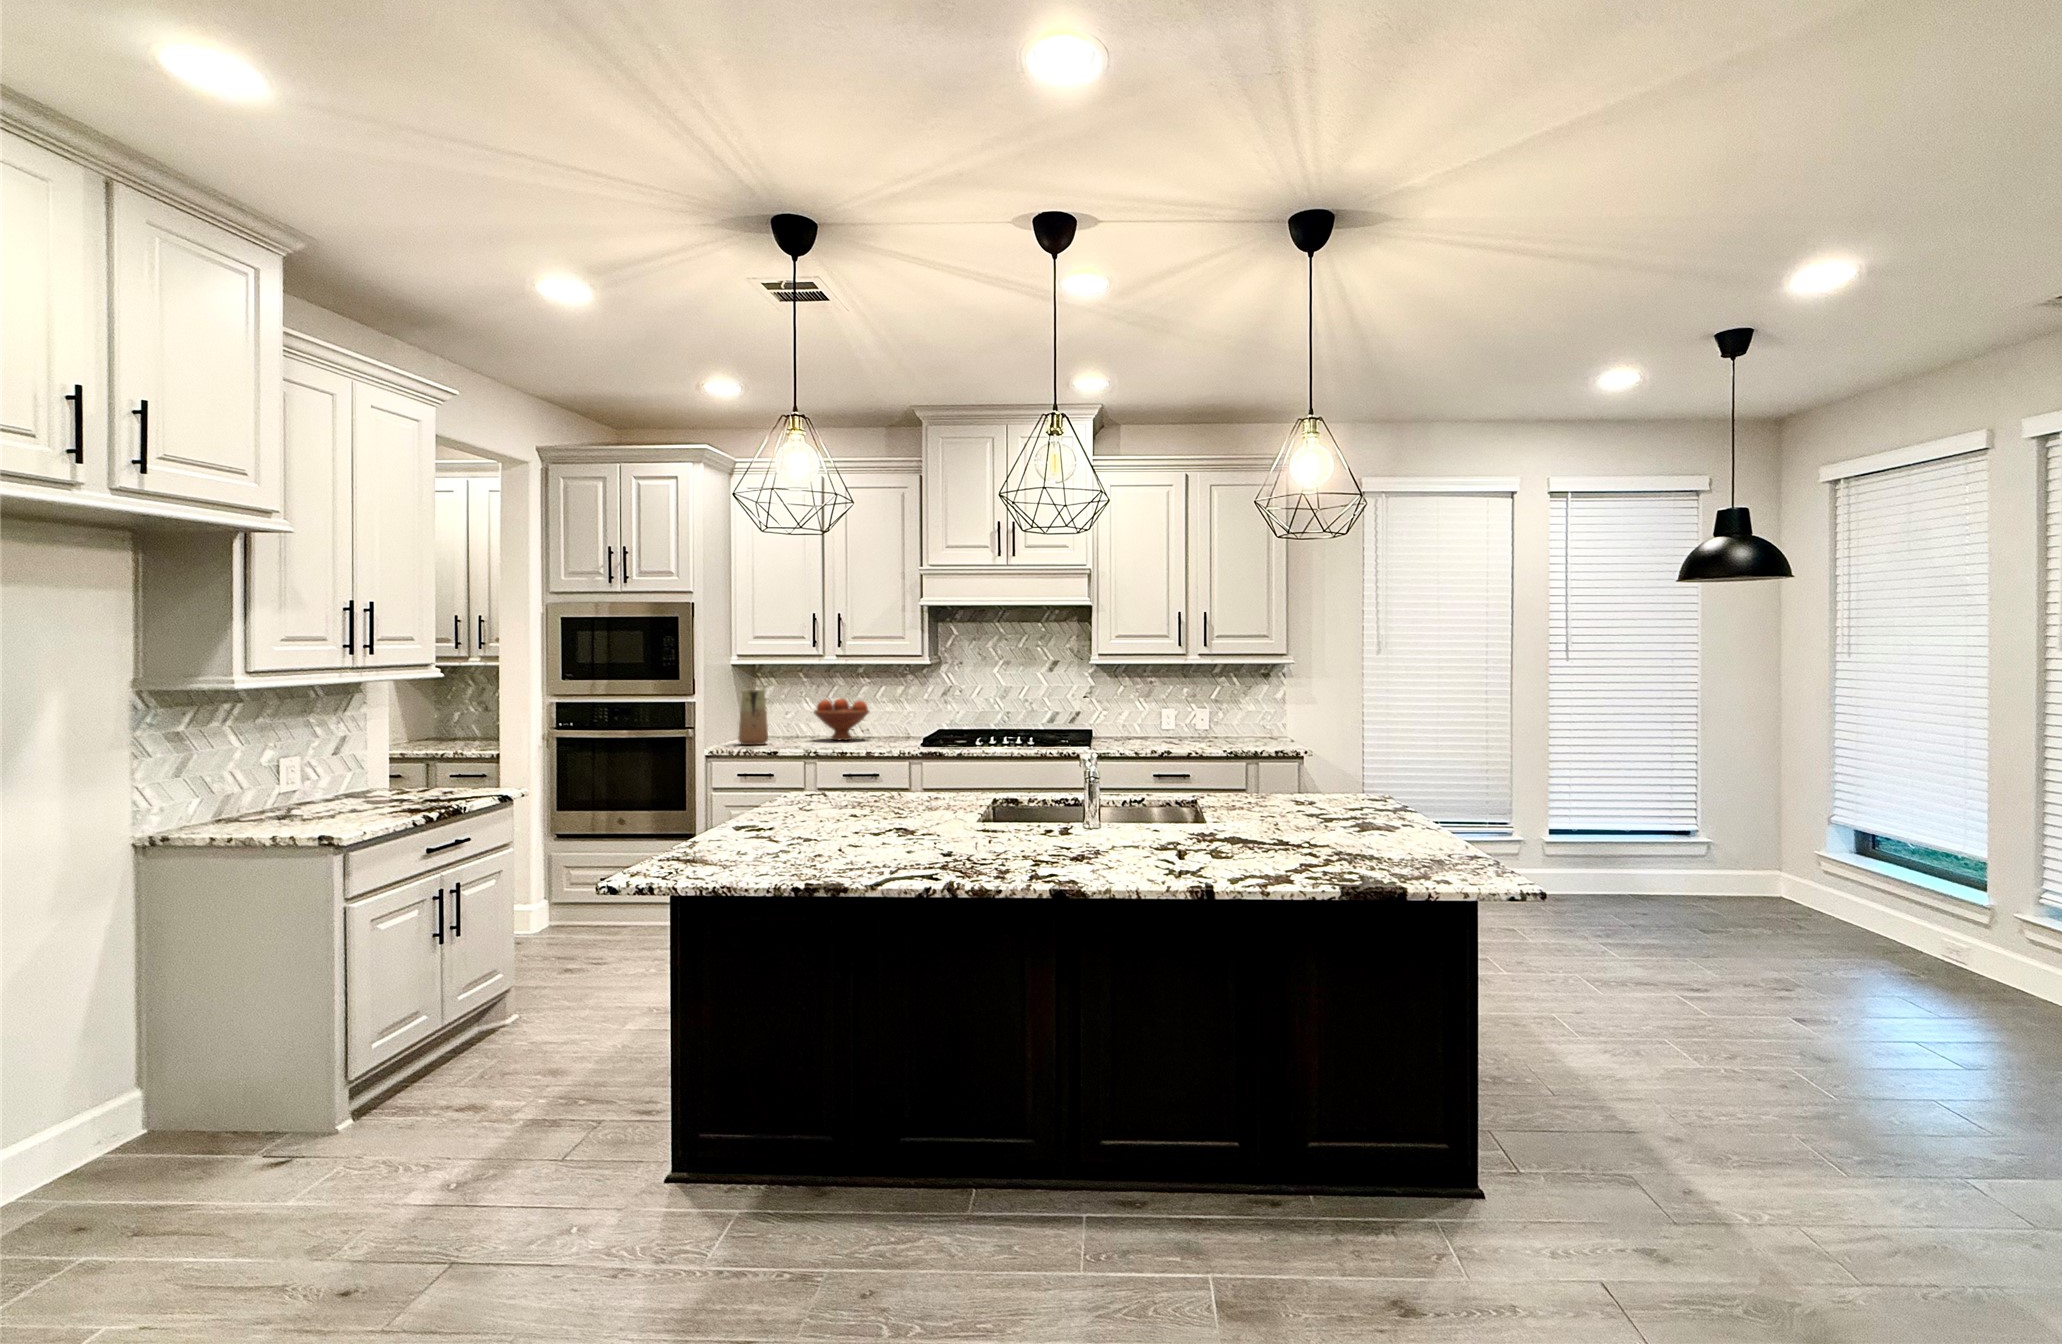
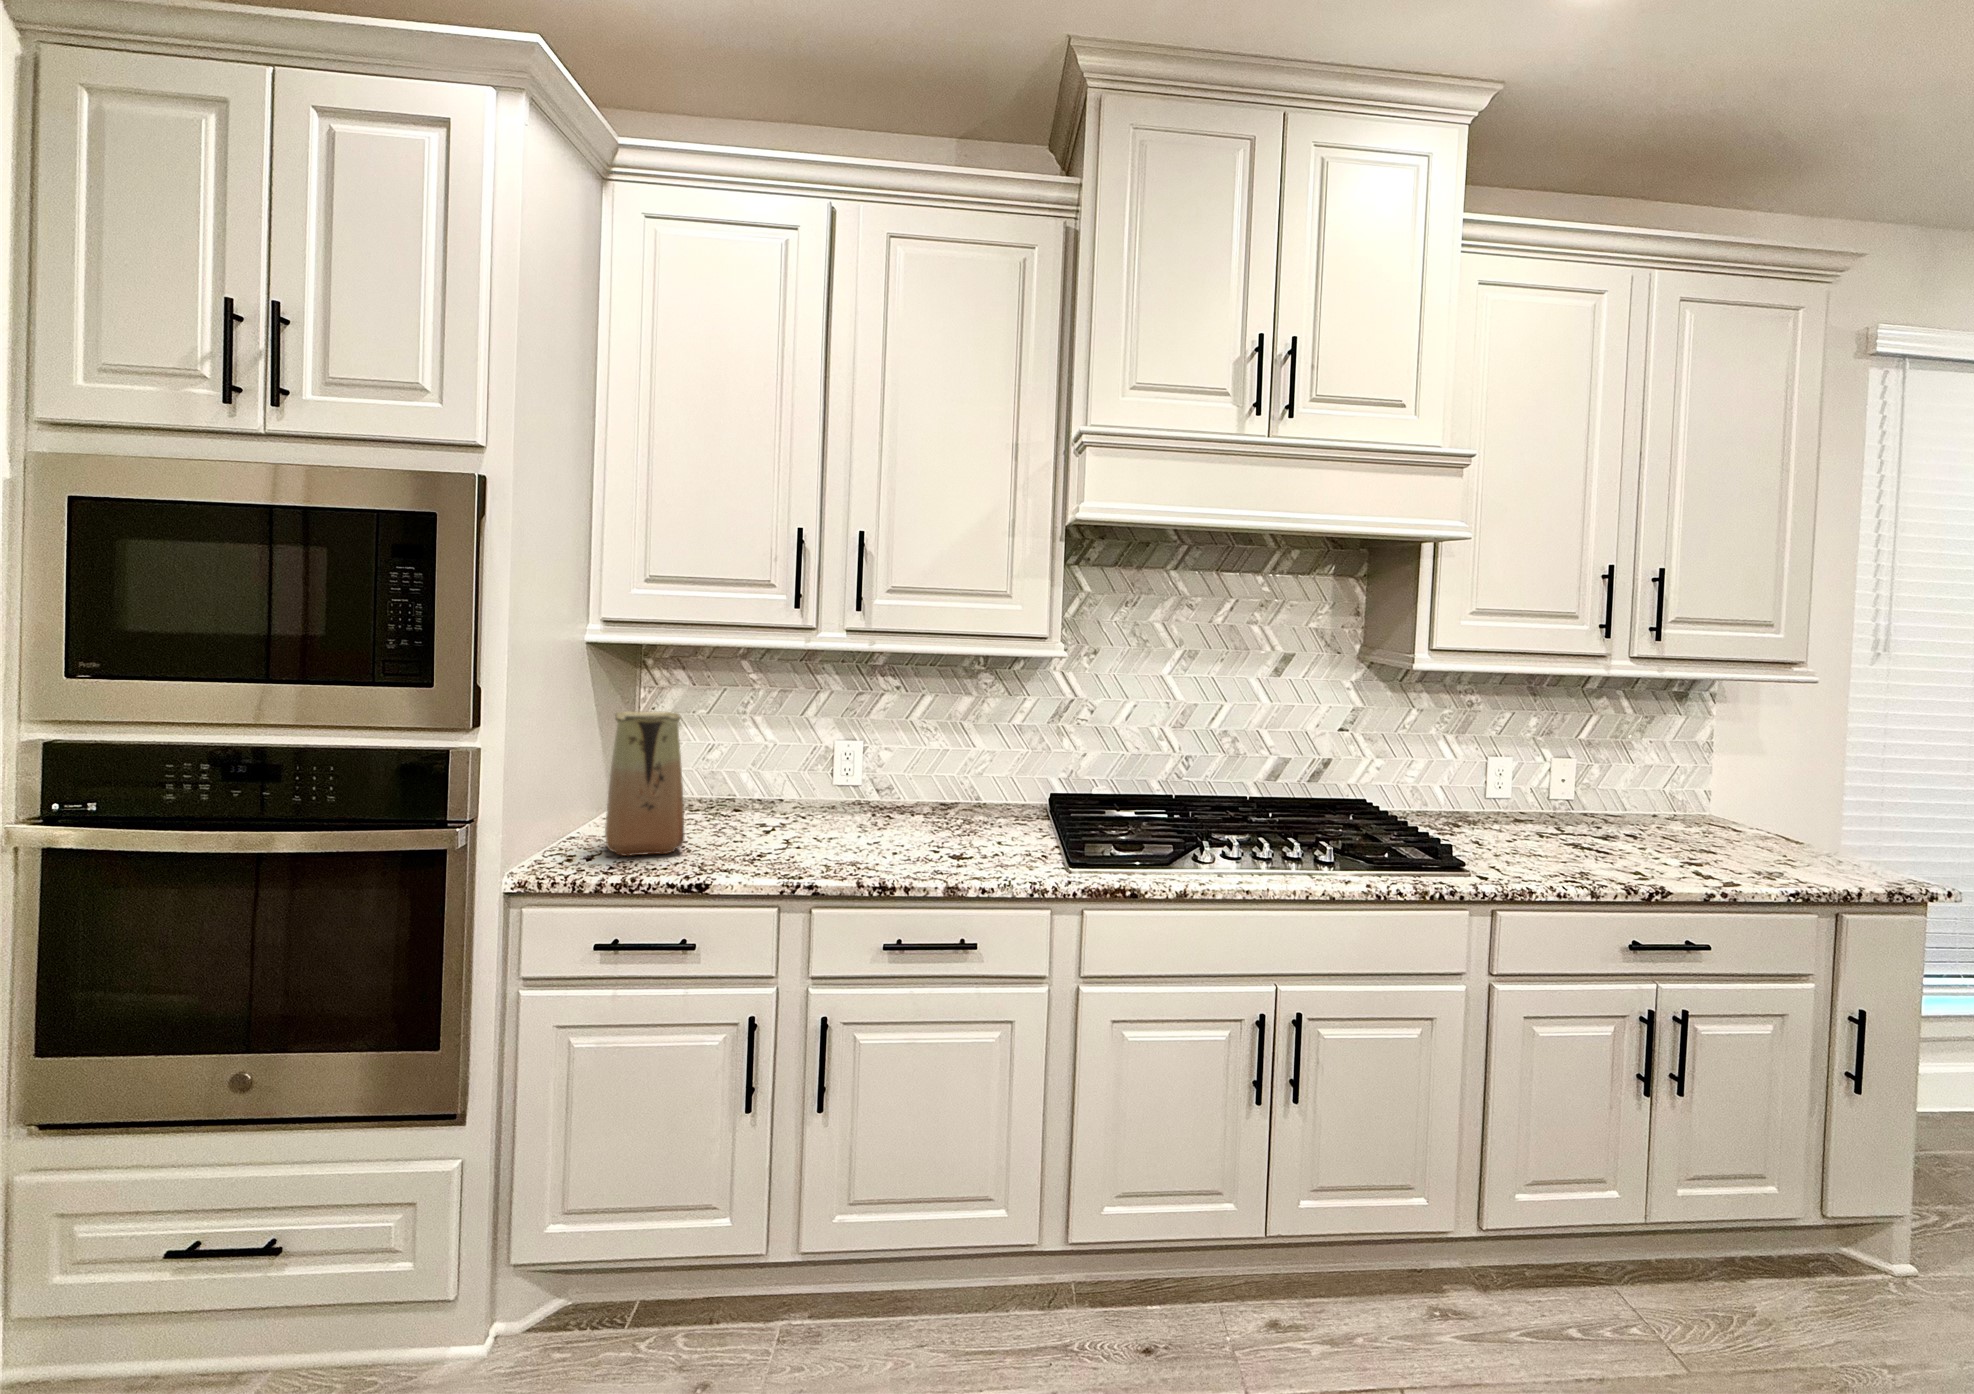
fruit bowl: present [814,699,870,740] -> none [783,724,911,824]

